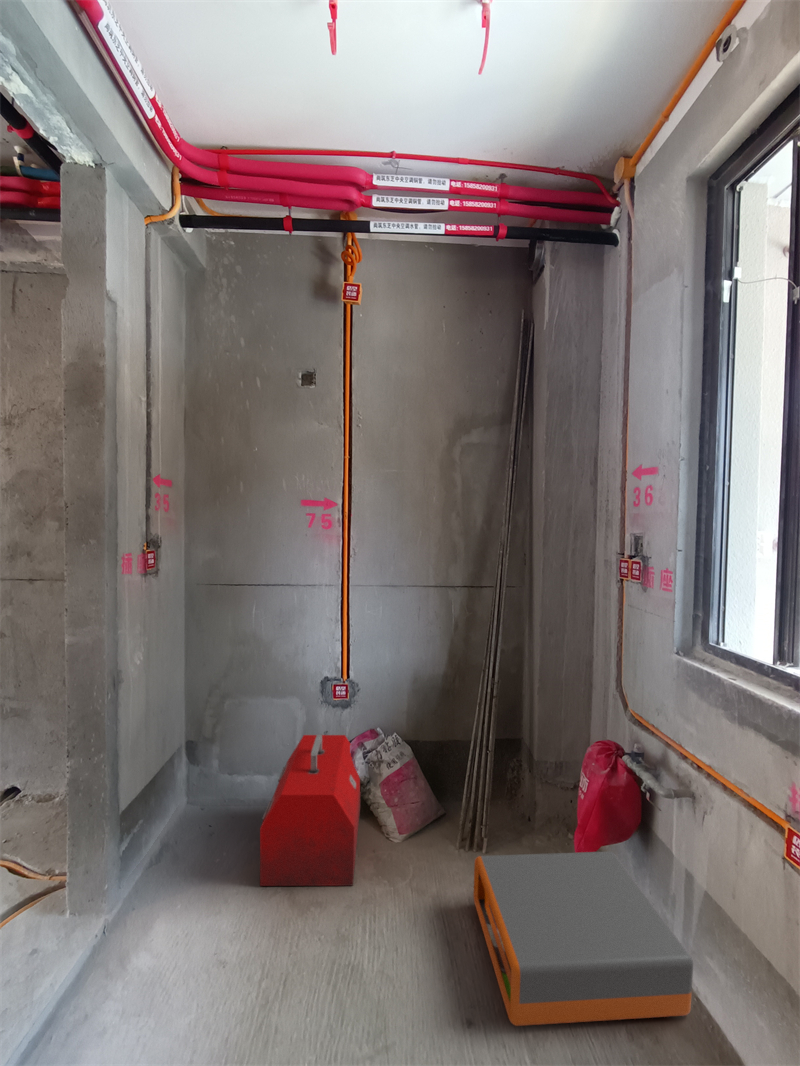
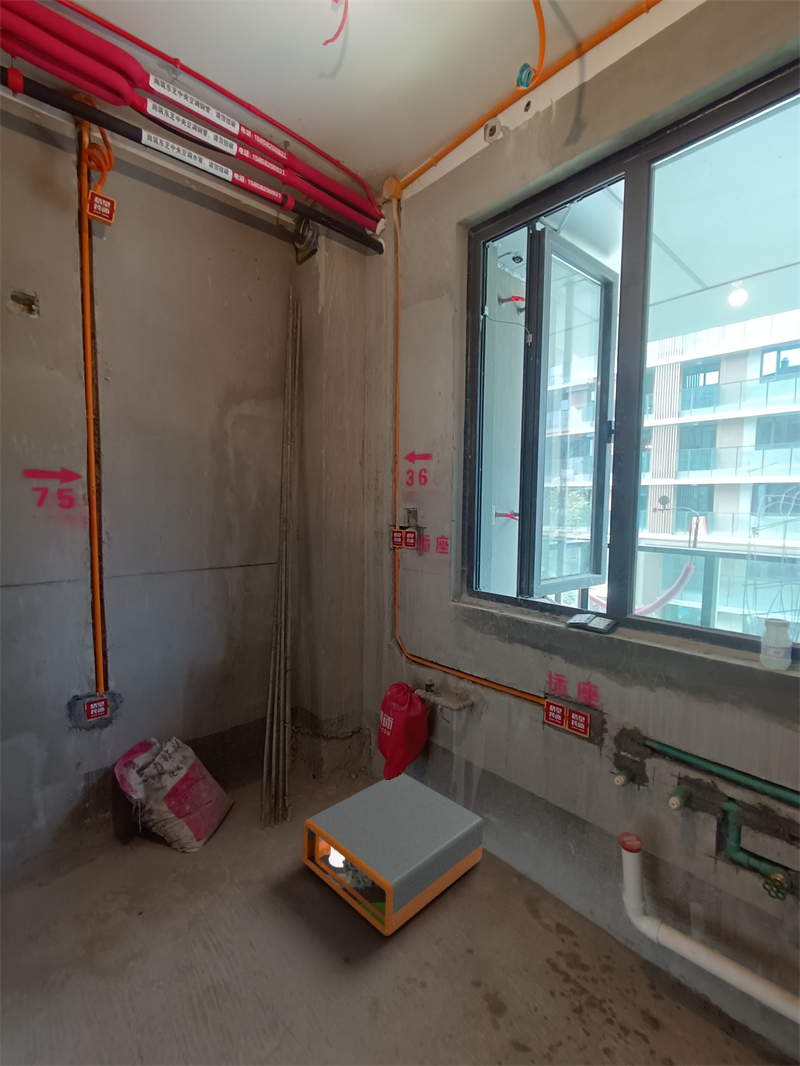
toolbox: present [260,734,361,886] -> none [20,758,172,978]

